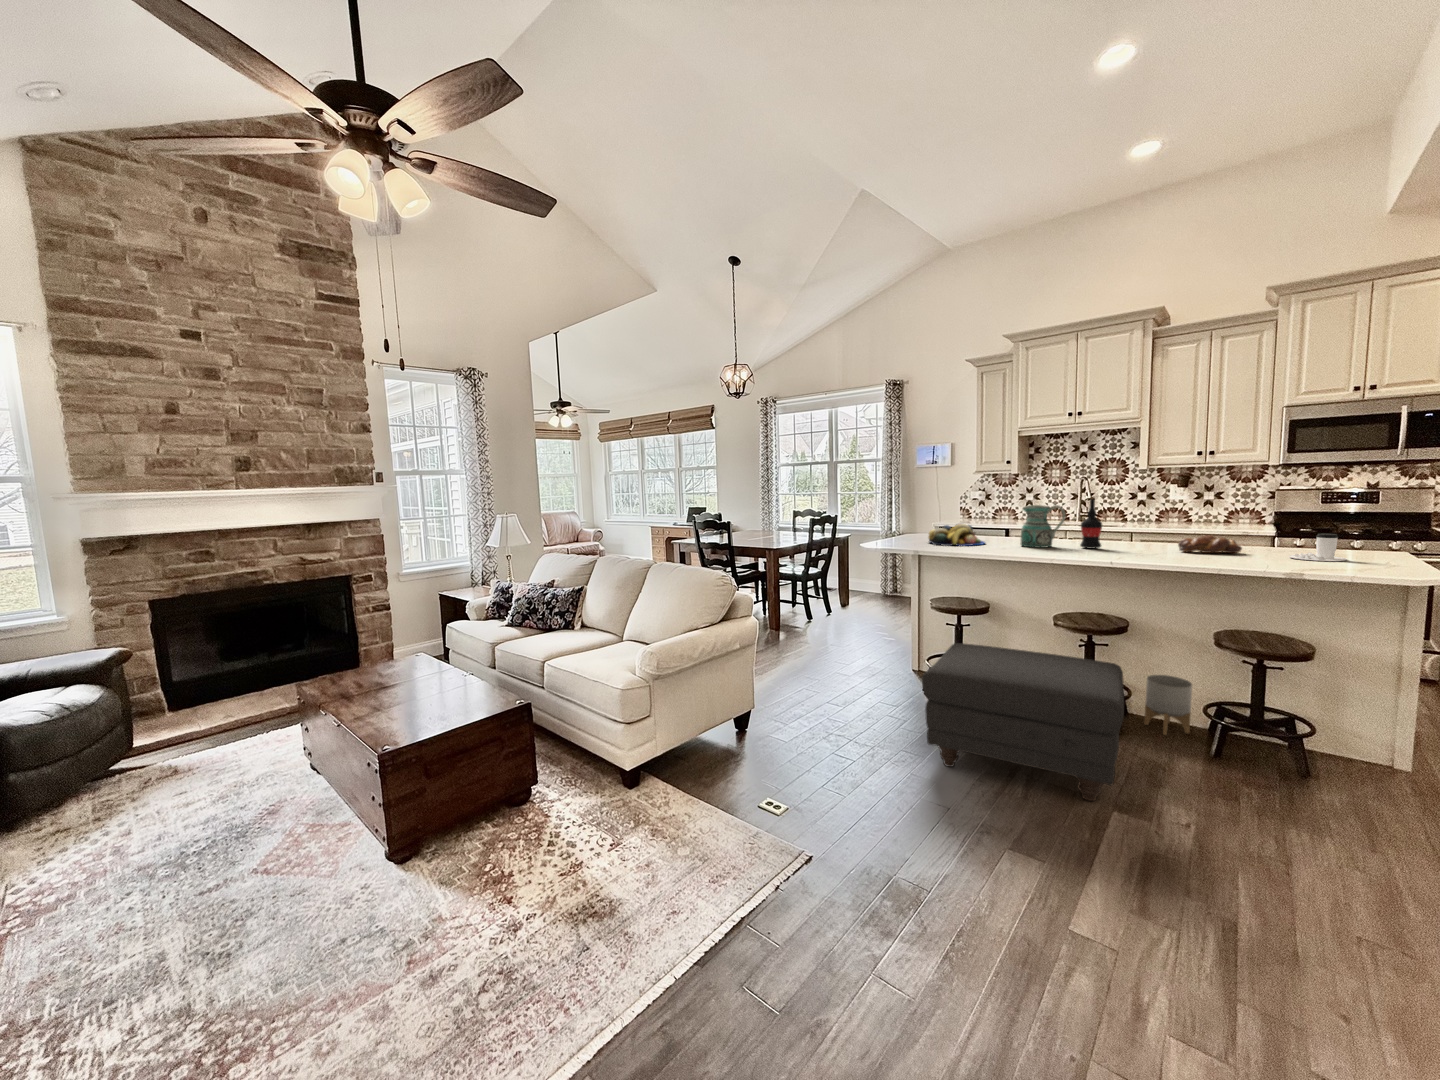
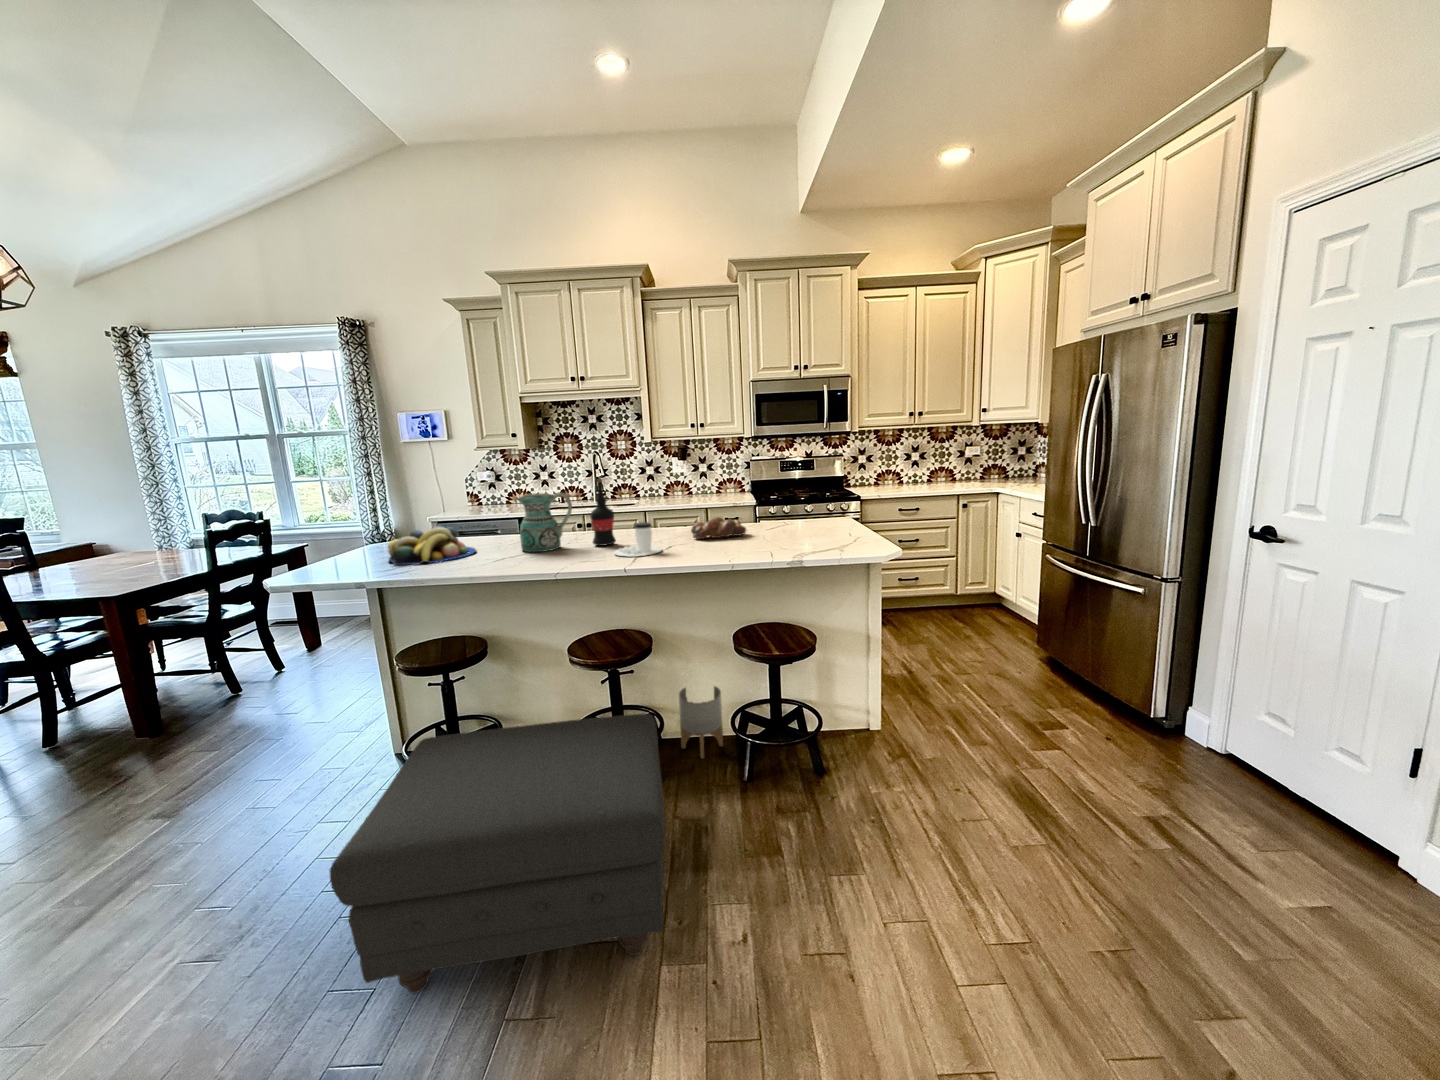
coffee cup: present [1288,533,1347,562] -> present [614,522,661,557]

